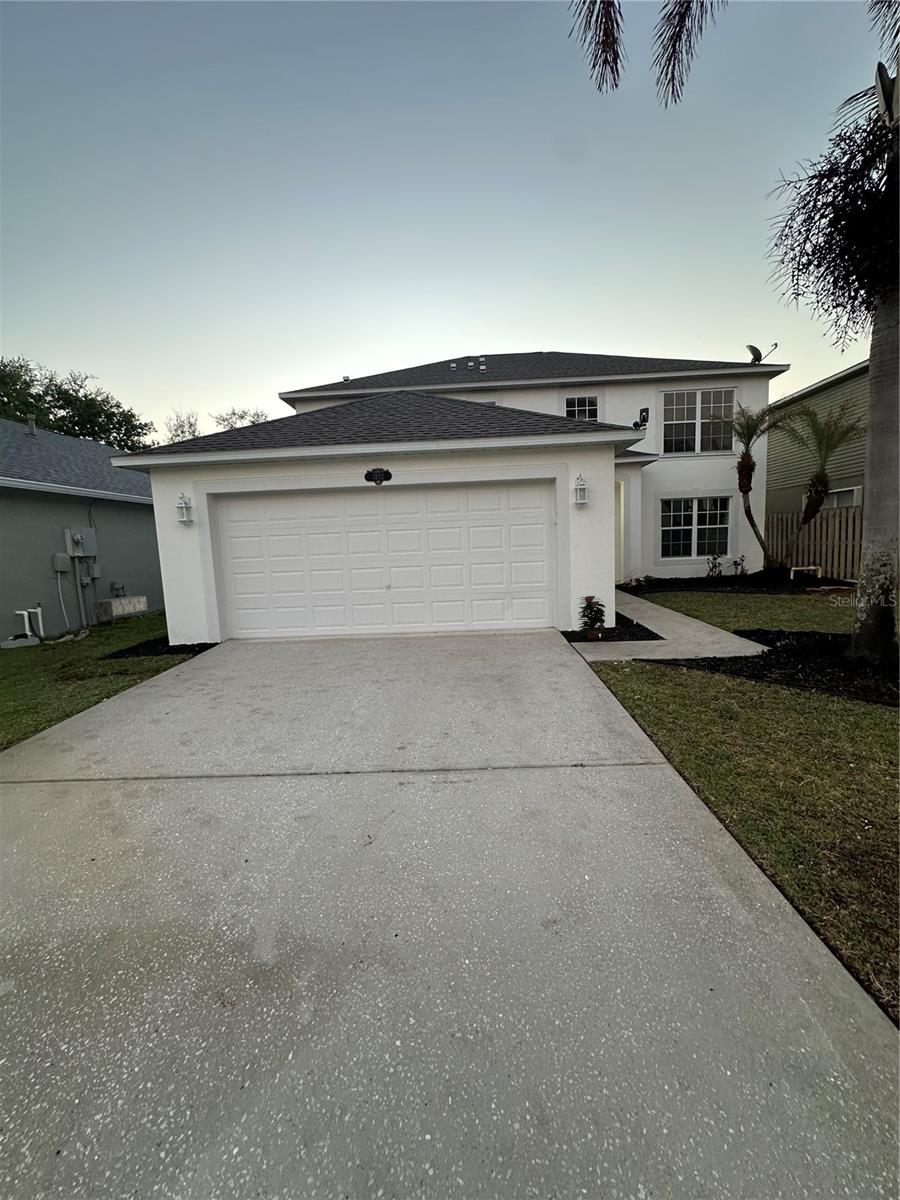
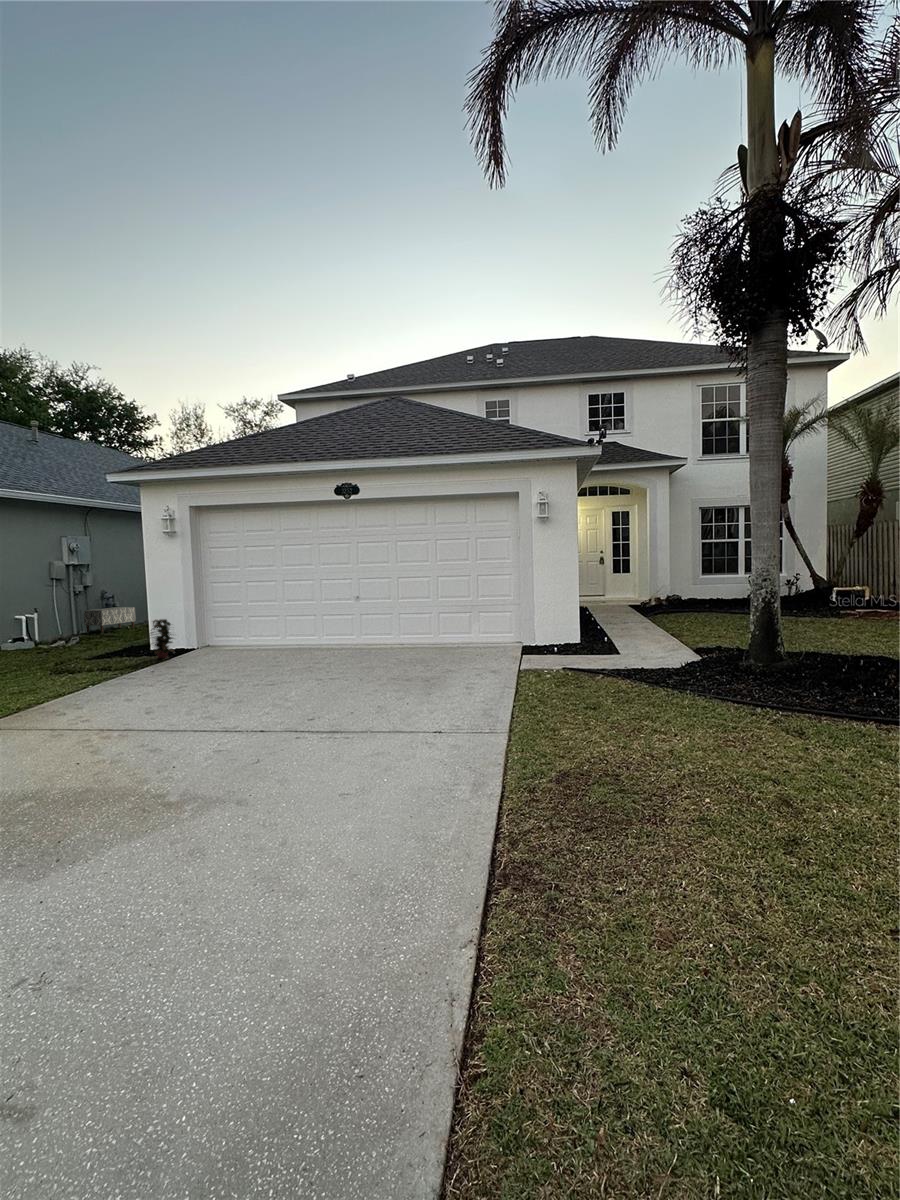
decorative plant: present [578,596,606,639] -> present [151,619,174,658]

